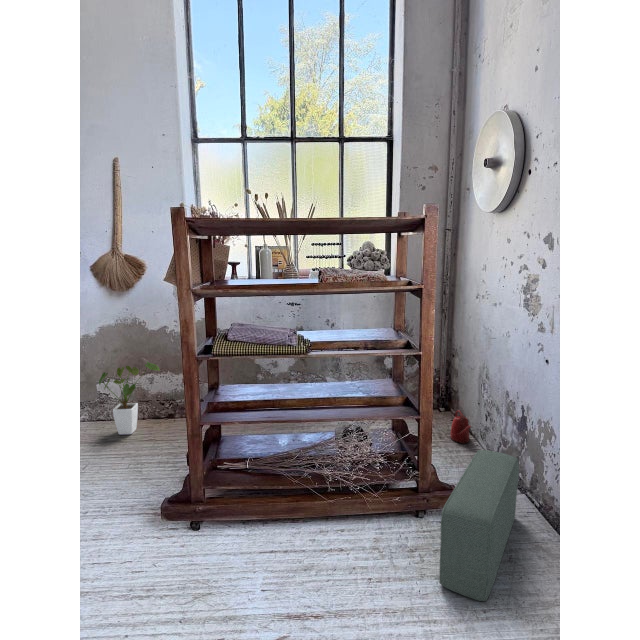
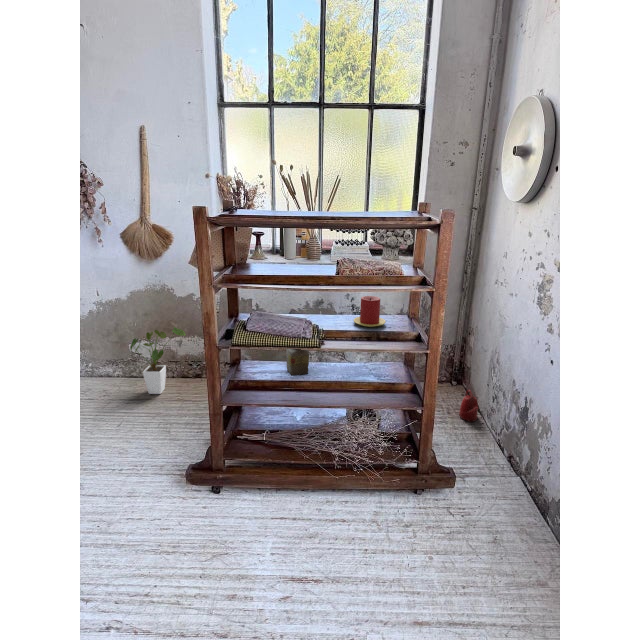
candle: none [339,308,372,338] -> present [354,296,386,327]
jar: none [269,357,293,396] -> present [286,349,309,376]
pouf: present [439,450,519,601] -> none [427,439,514,578]

